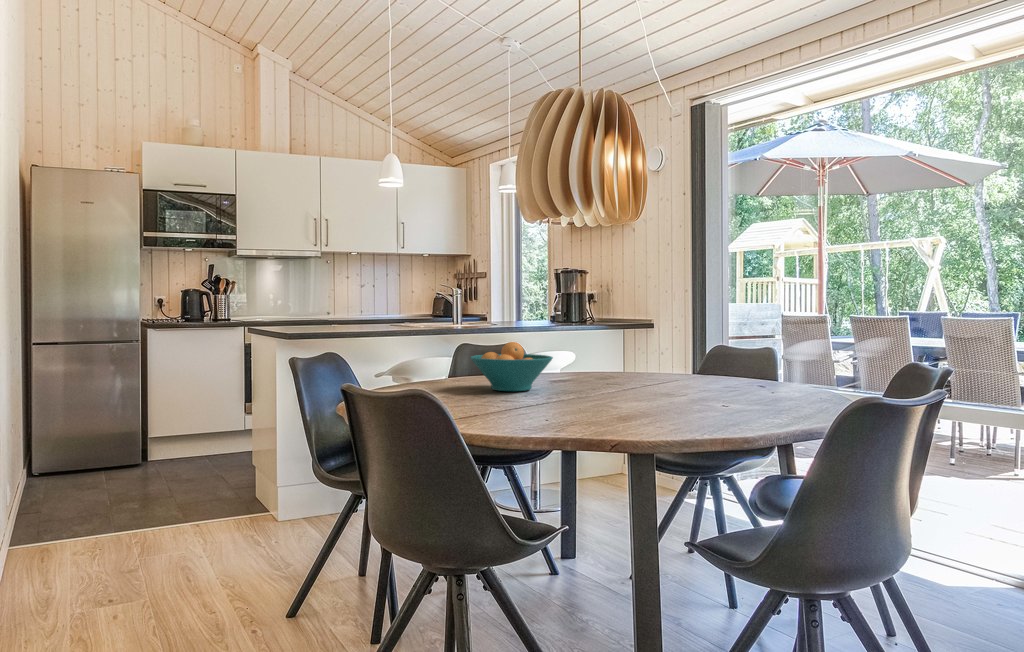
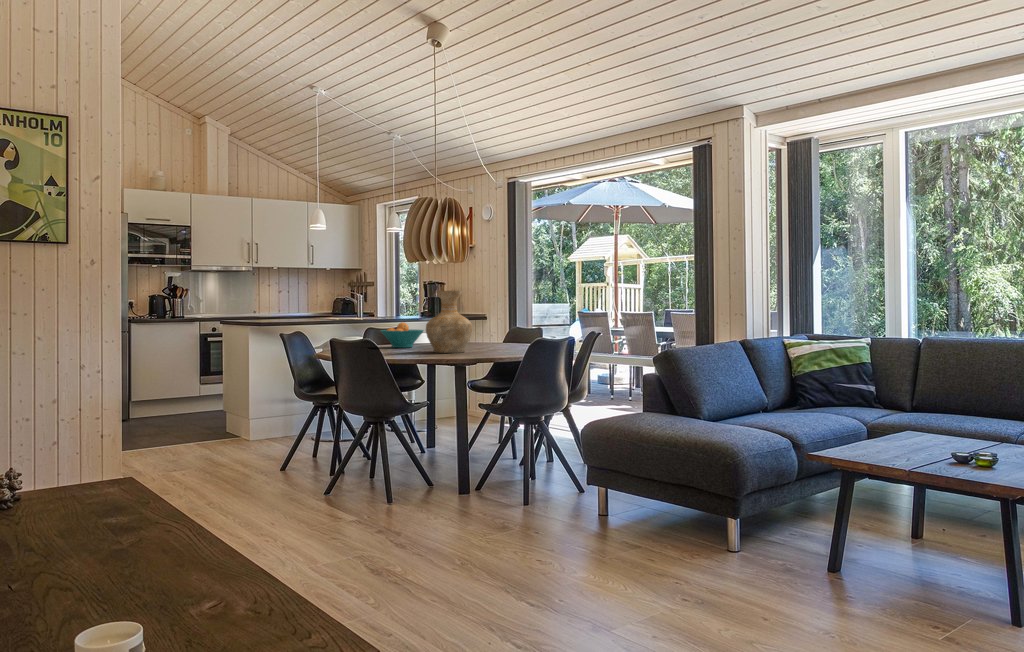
vase: none [556,279,659,420] -> present [426,291,472,353]

